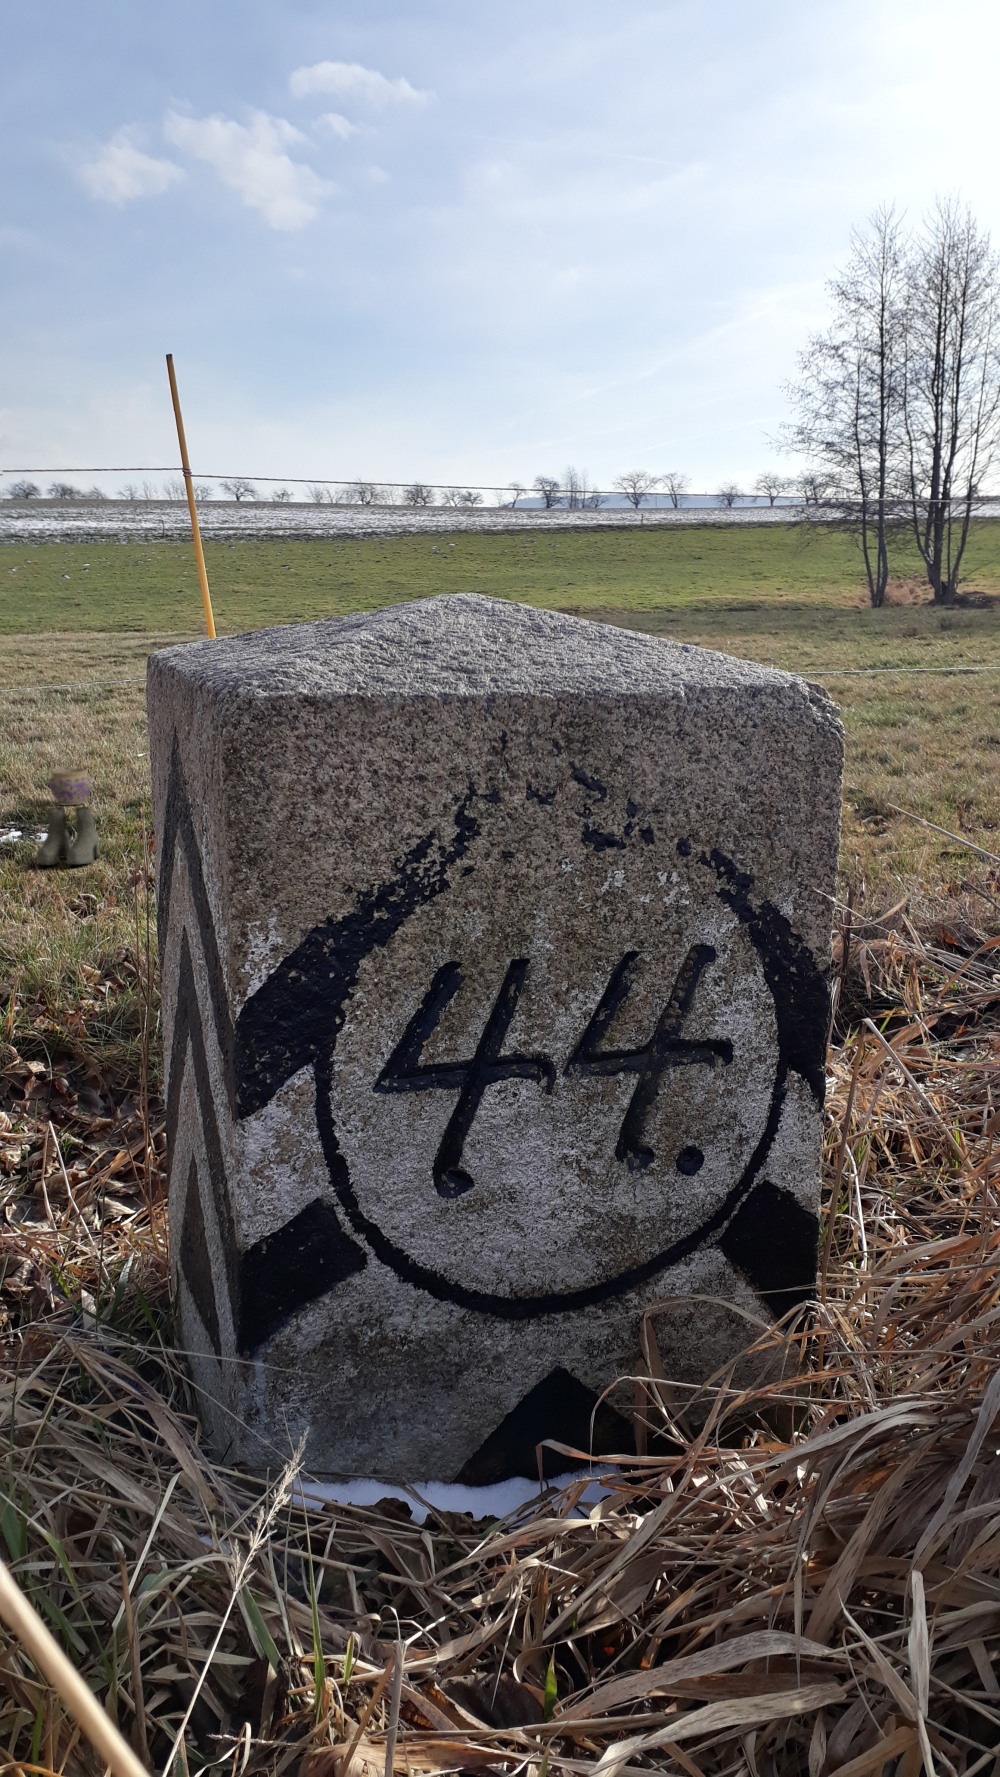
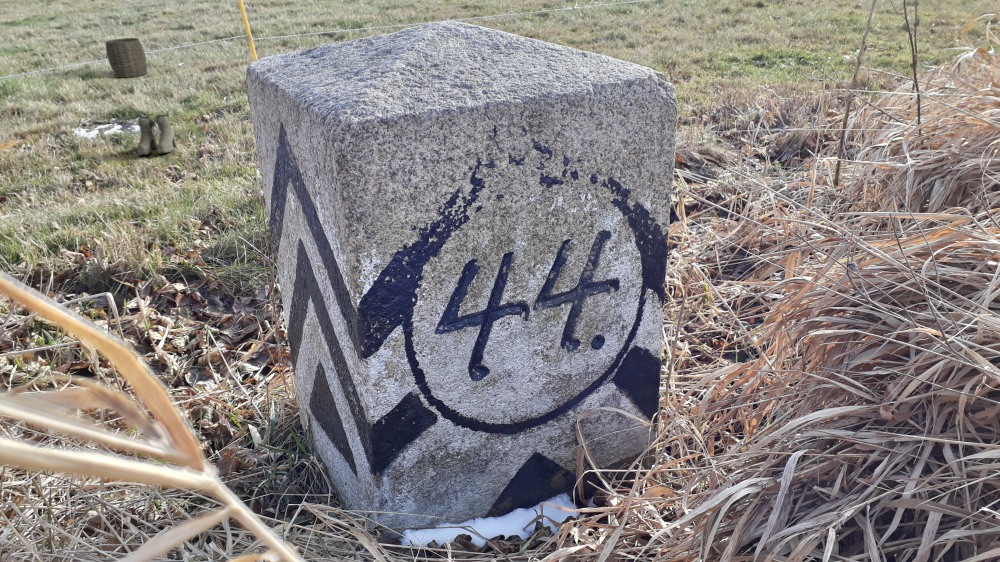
woven basket: none [36,708,93,765] -> present [106,38,147,78]
planter: present [49,768,91,806] -> none [128,84,156,109]

